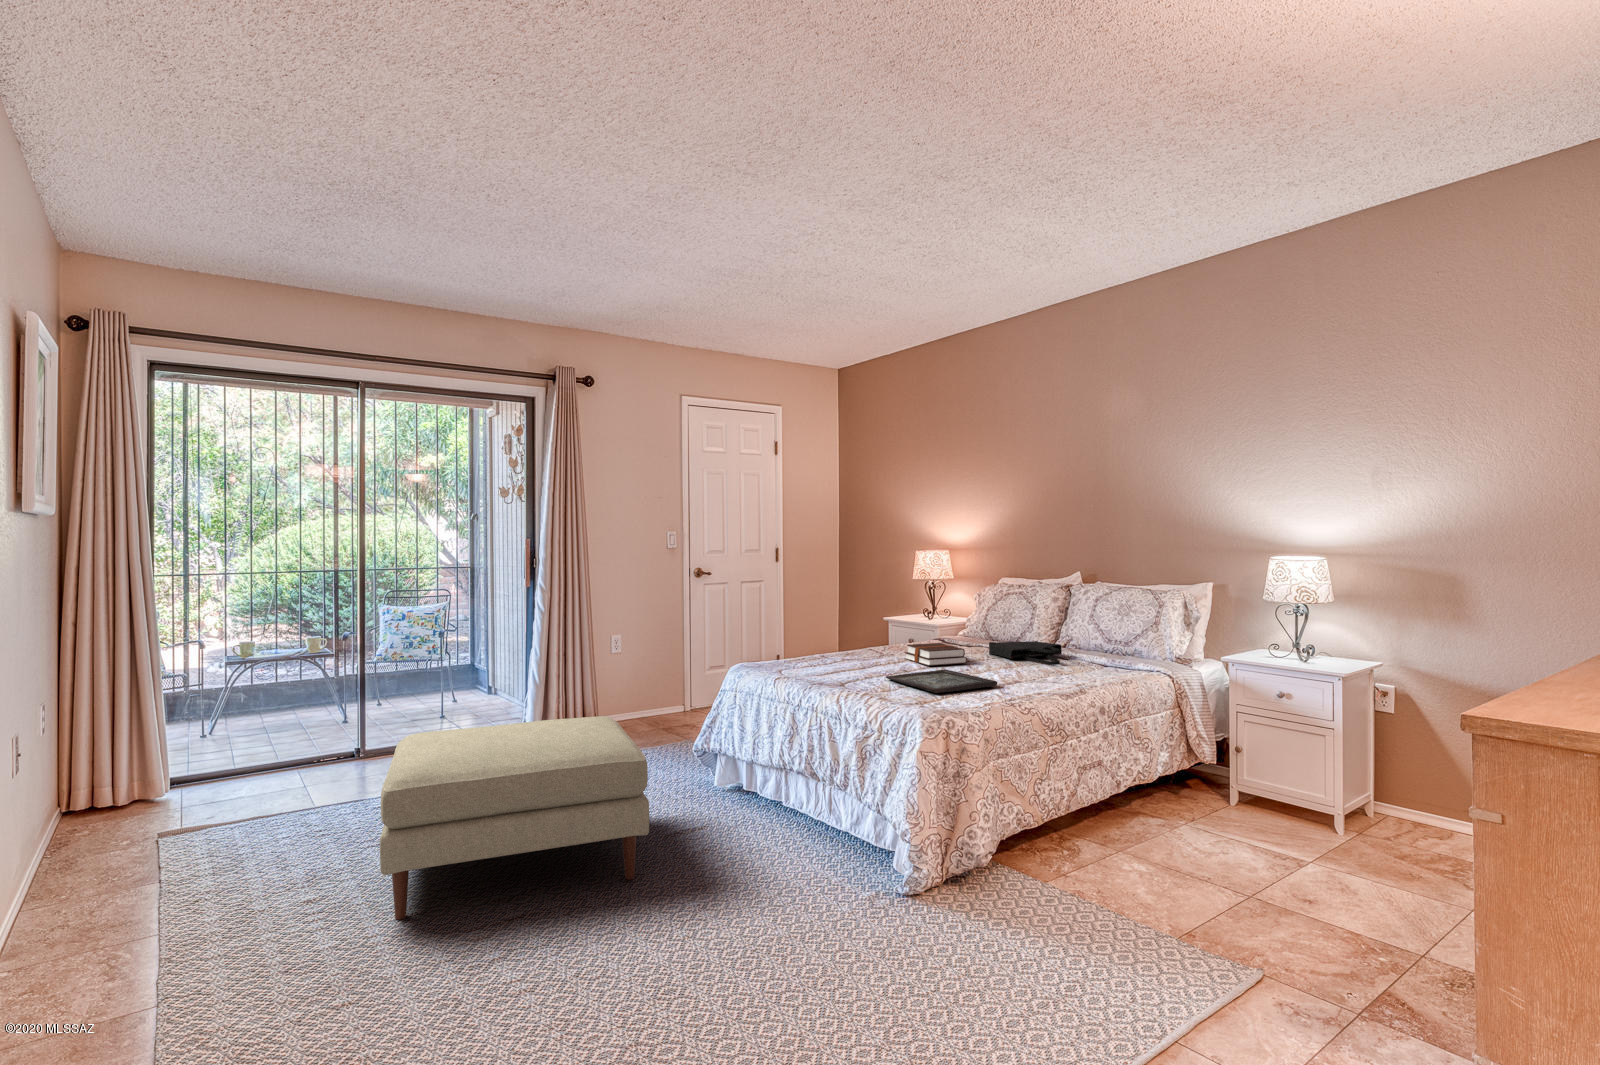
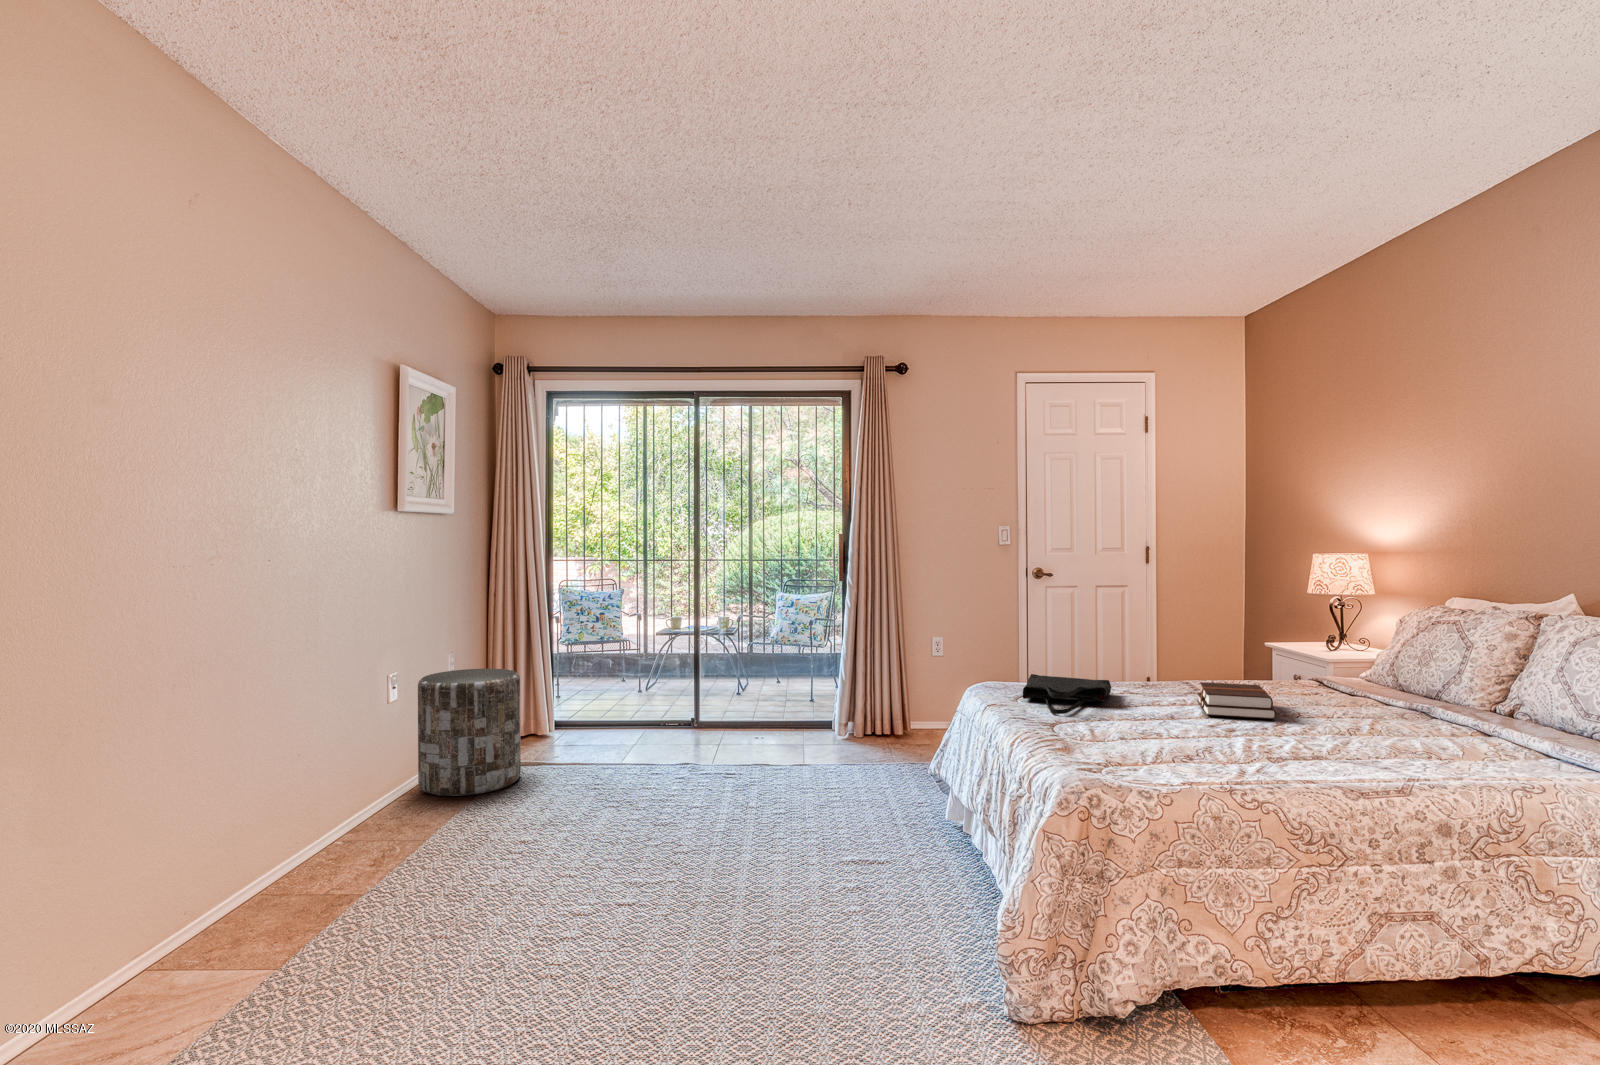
tote bag: present [989,641,1062,665] -> present [1023,674,1111,714]
tray: present [886,669,997,693] -> none [1105,721,1249,758]
side table: none [43,715,205,891] -> present [418,669,521,796]
ottoman: present [380,716,649,920] -> none [529,711,810,897]

